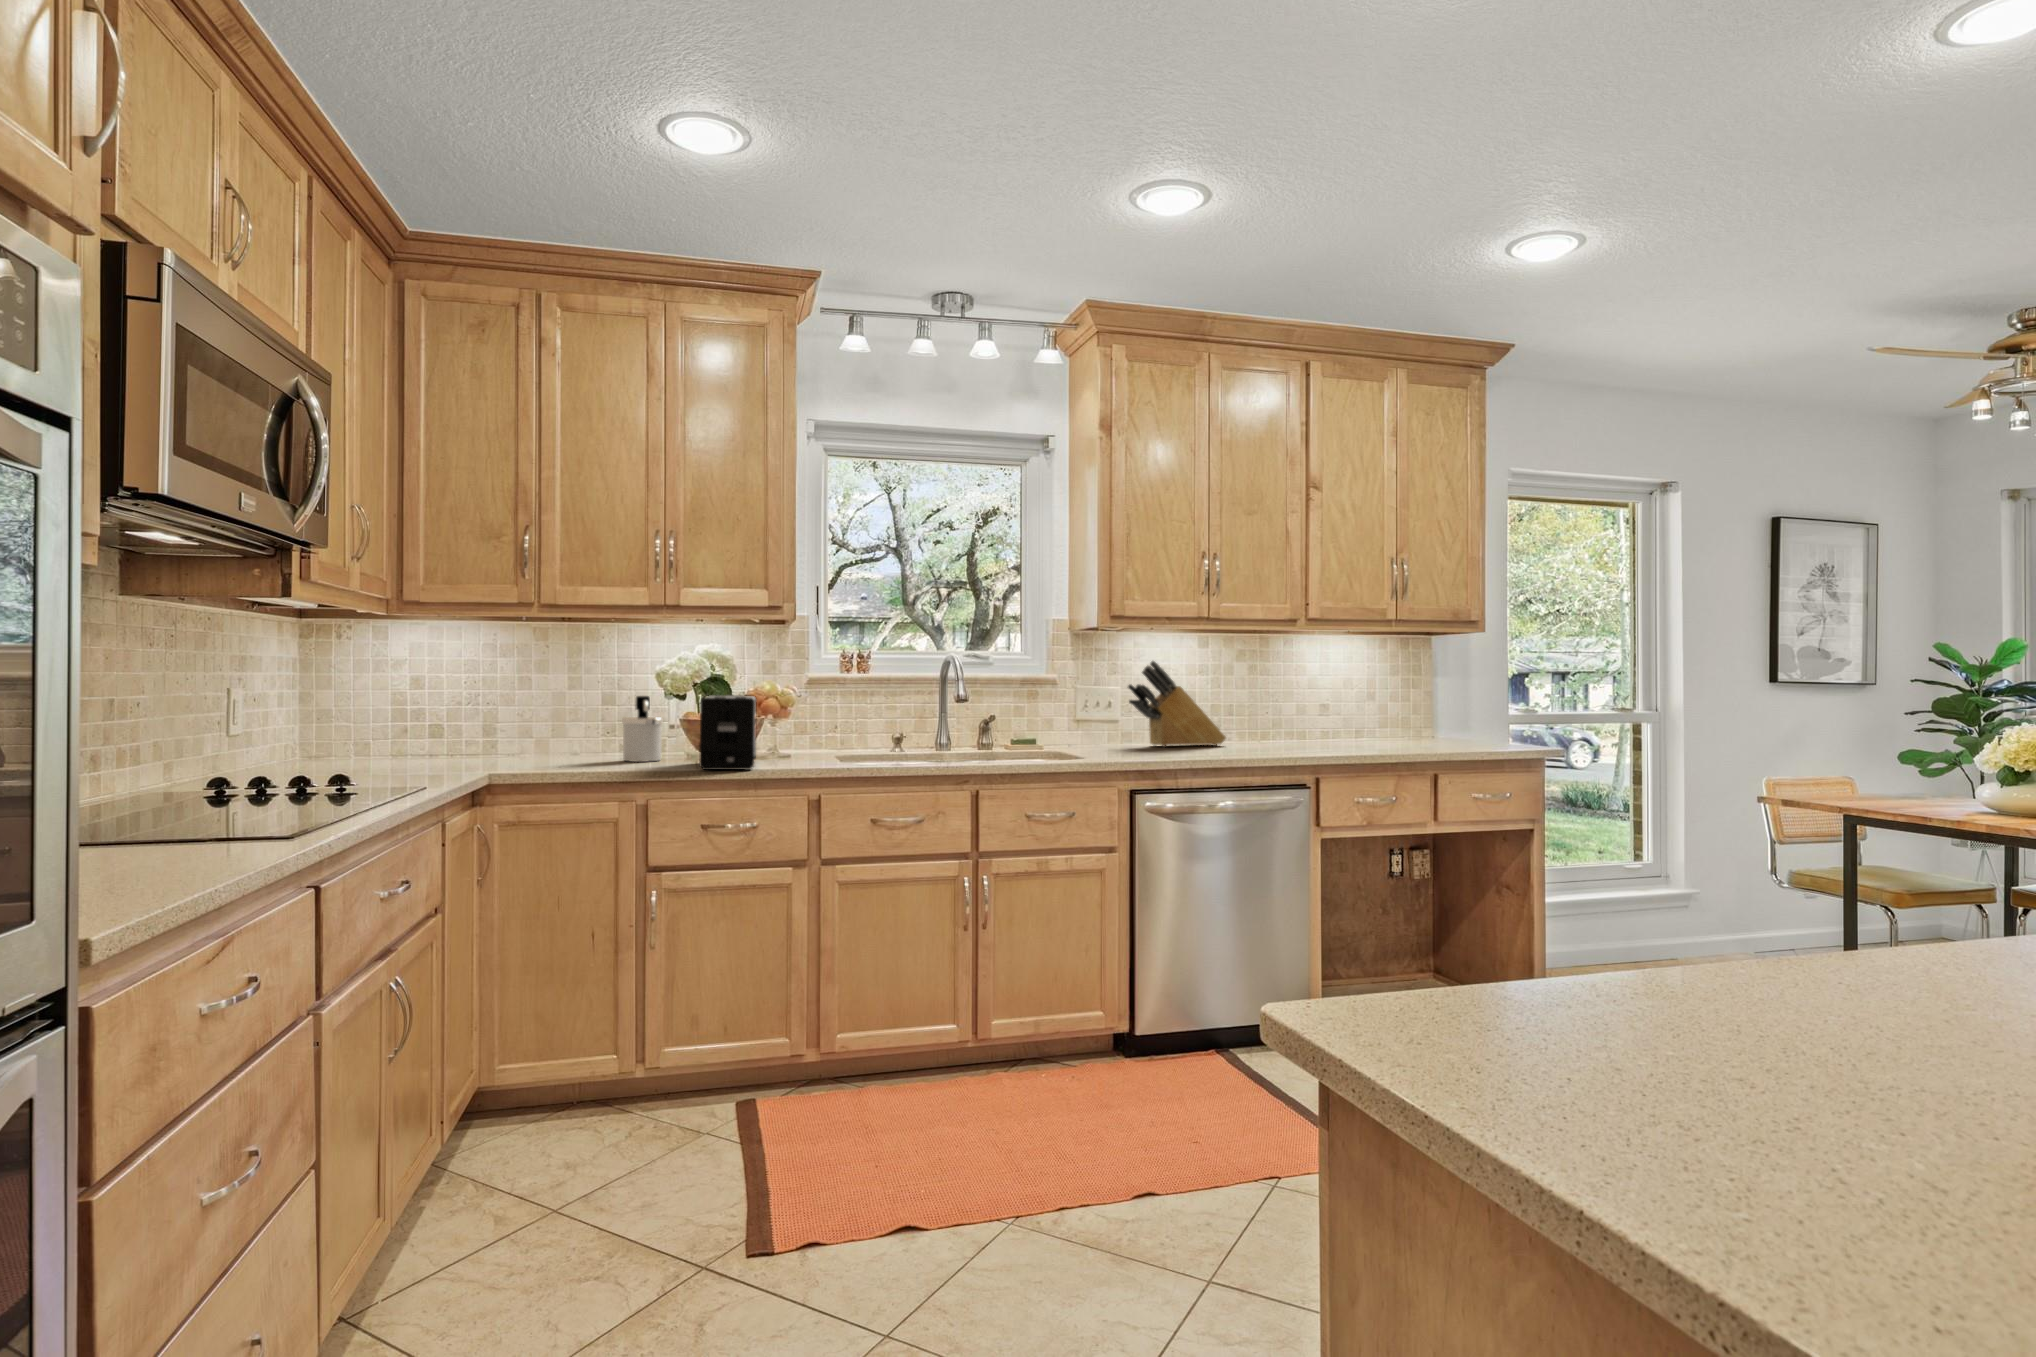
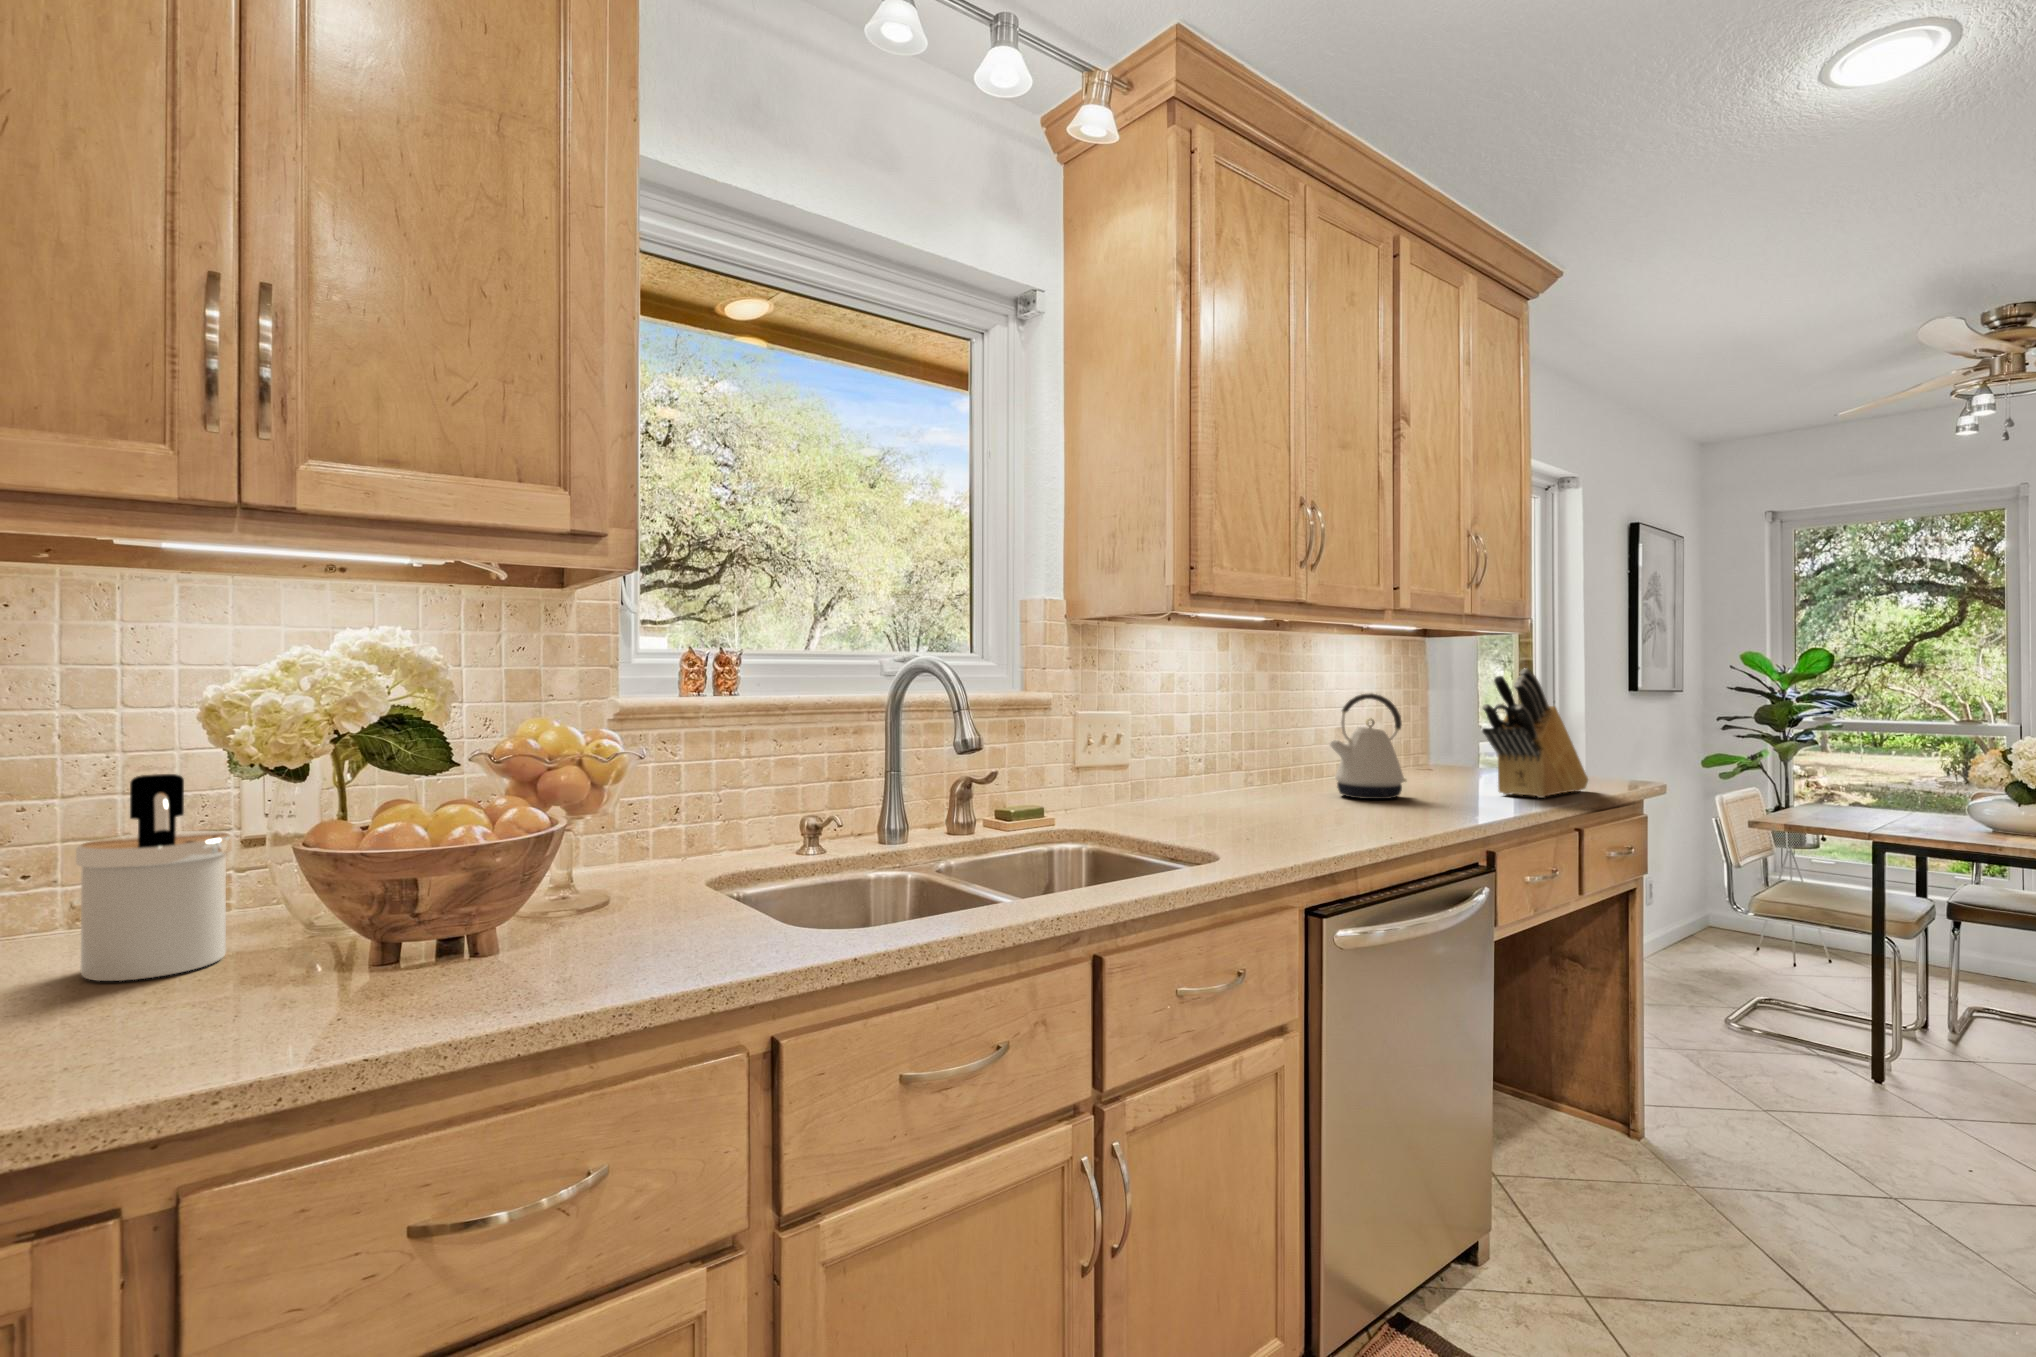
knife block: present [1128,661,1226,746] -> present [1482,668,1588,798]
kettle: none [1250,677,1305,747] -> present [1329,693,1406,799]
toaster: present [699,695,757,770] -> none [371,765,574,1045]

